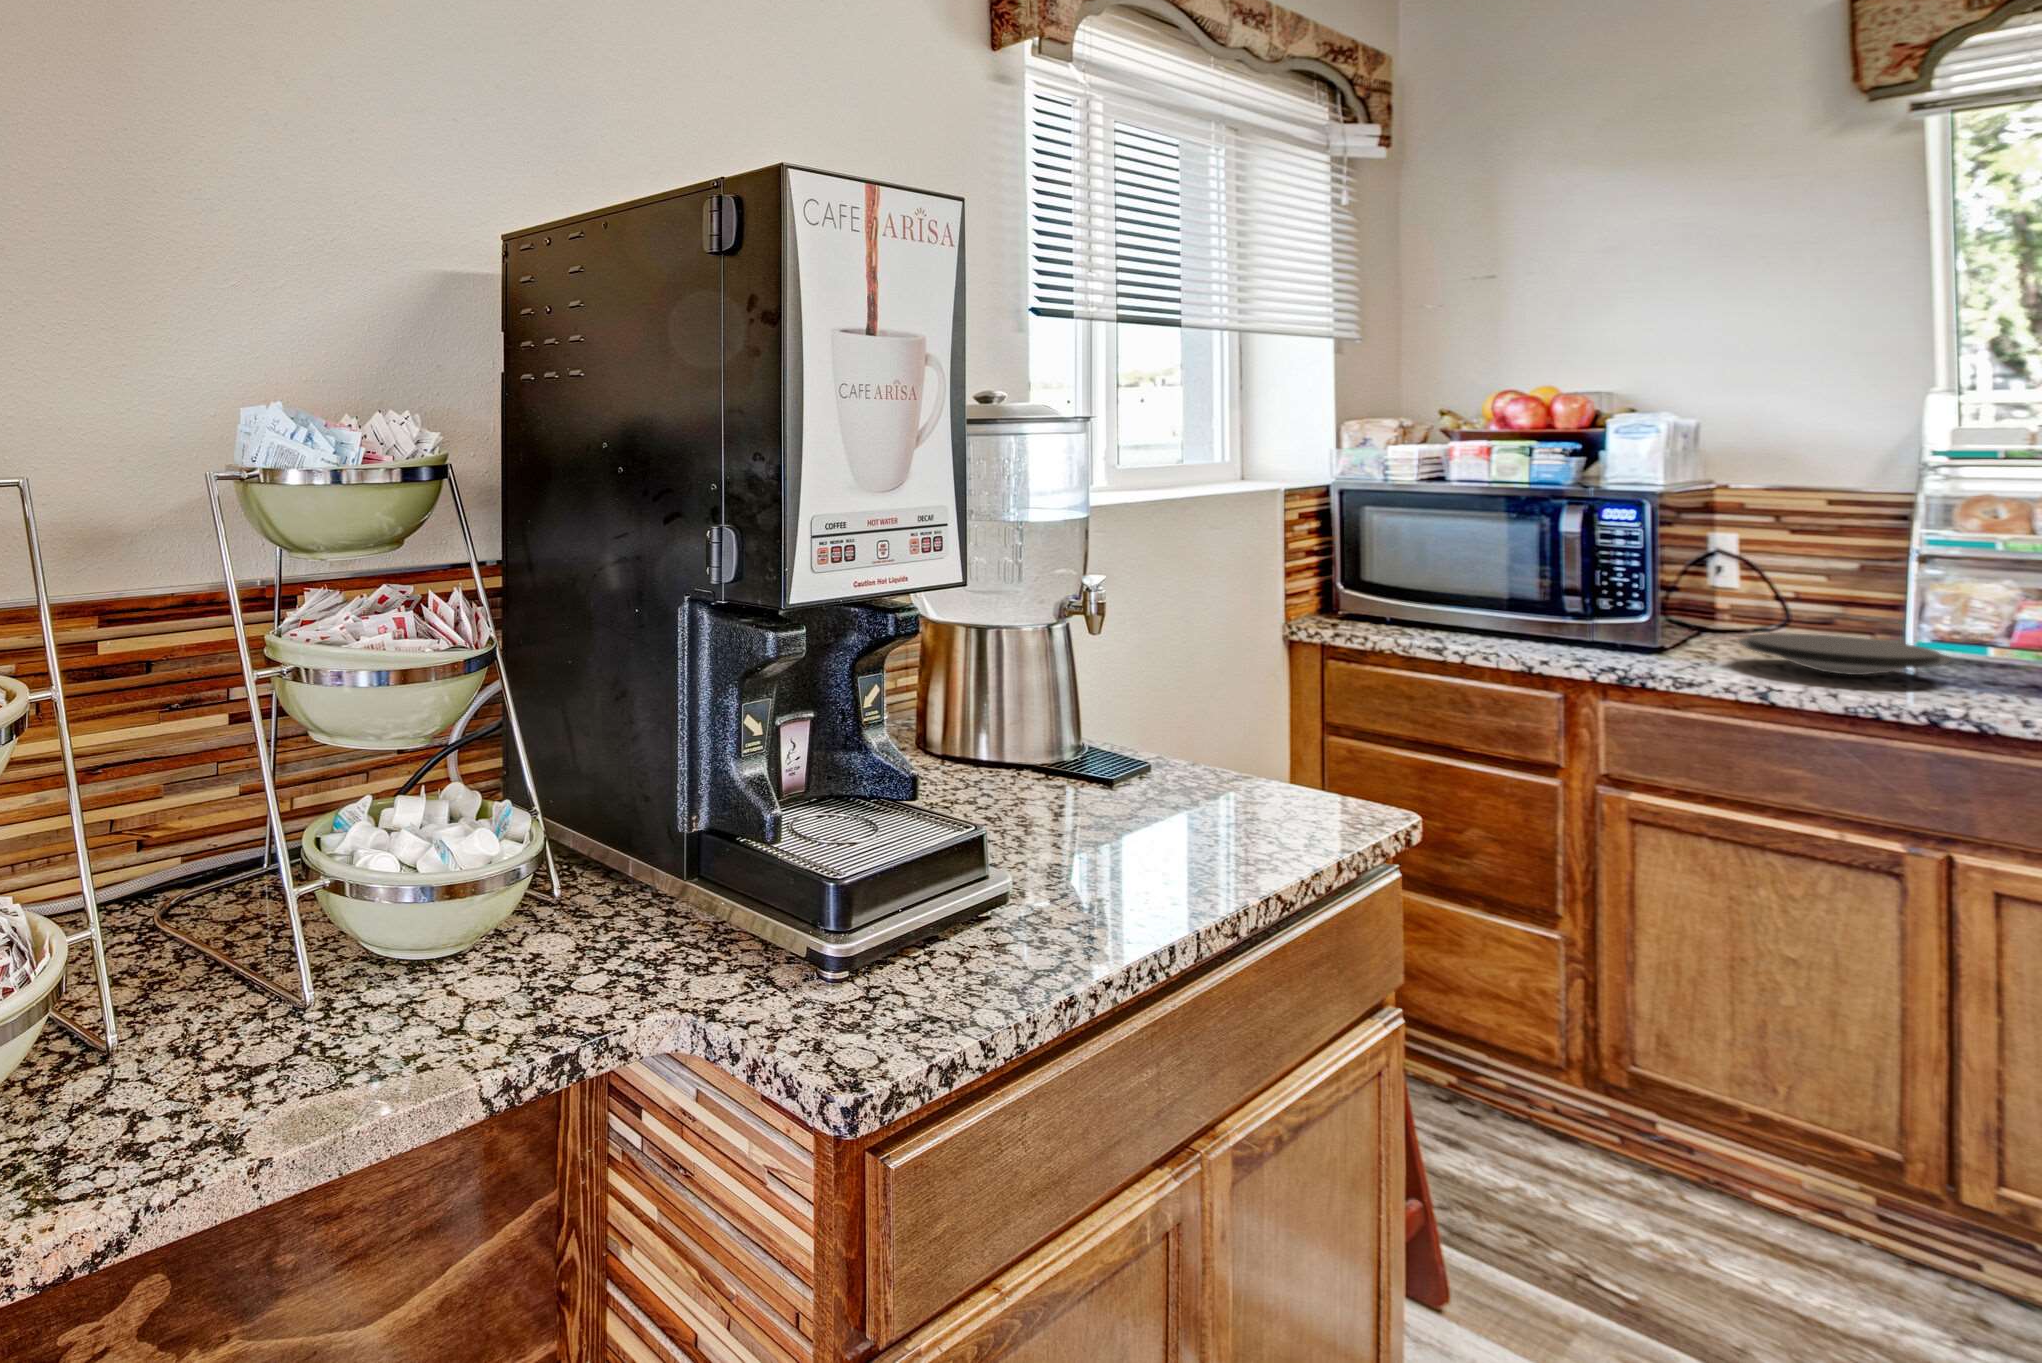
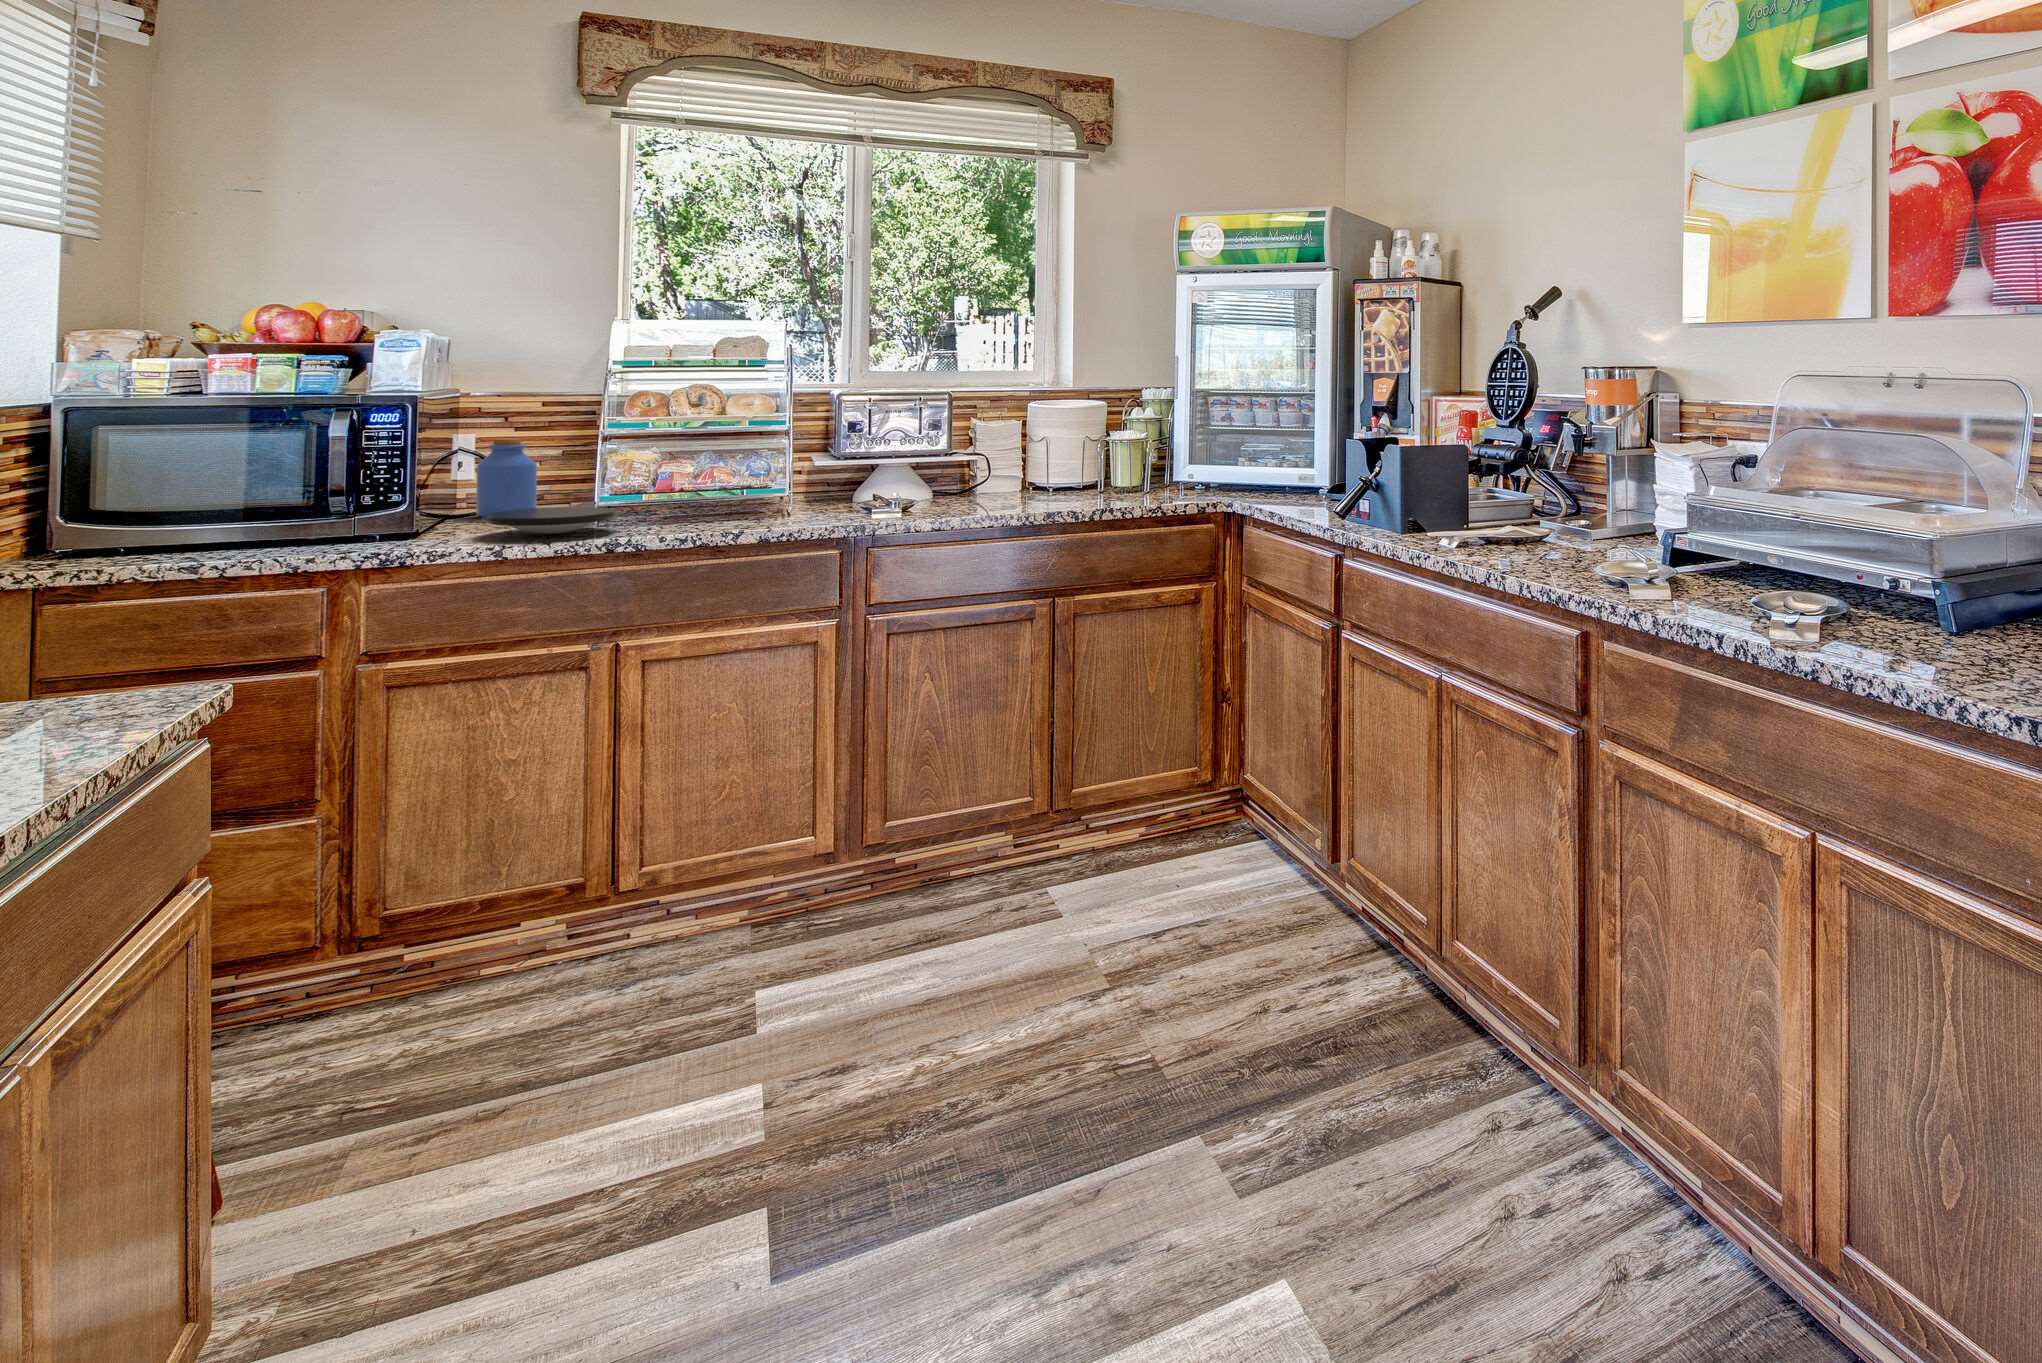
jar: none [1737,539,1821,639] -> present [476,438,537,517]

